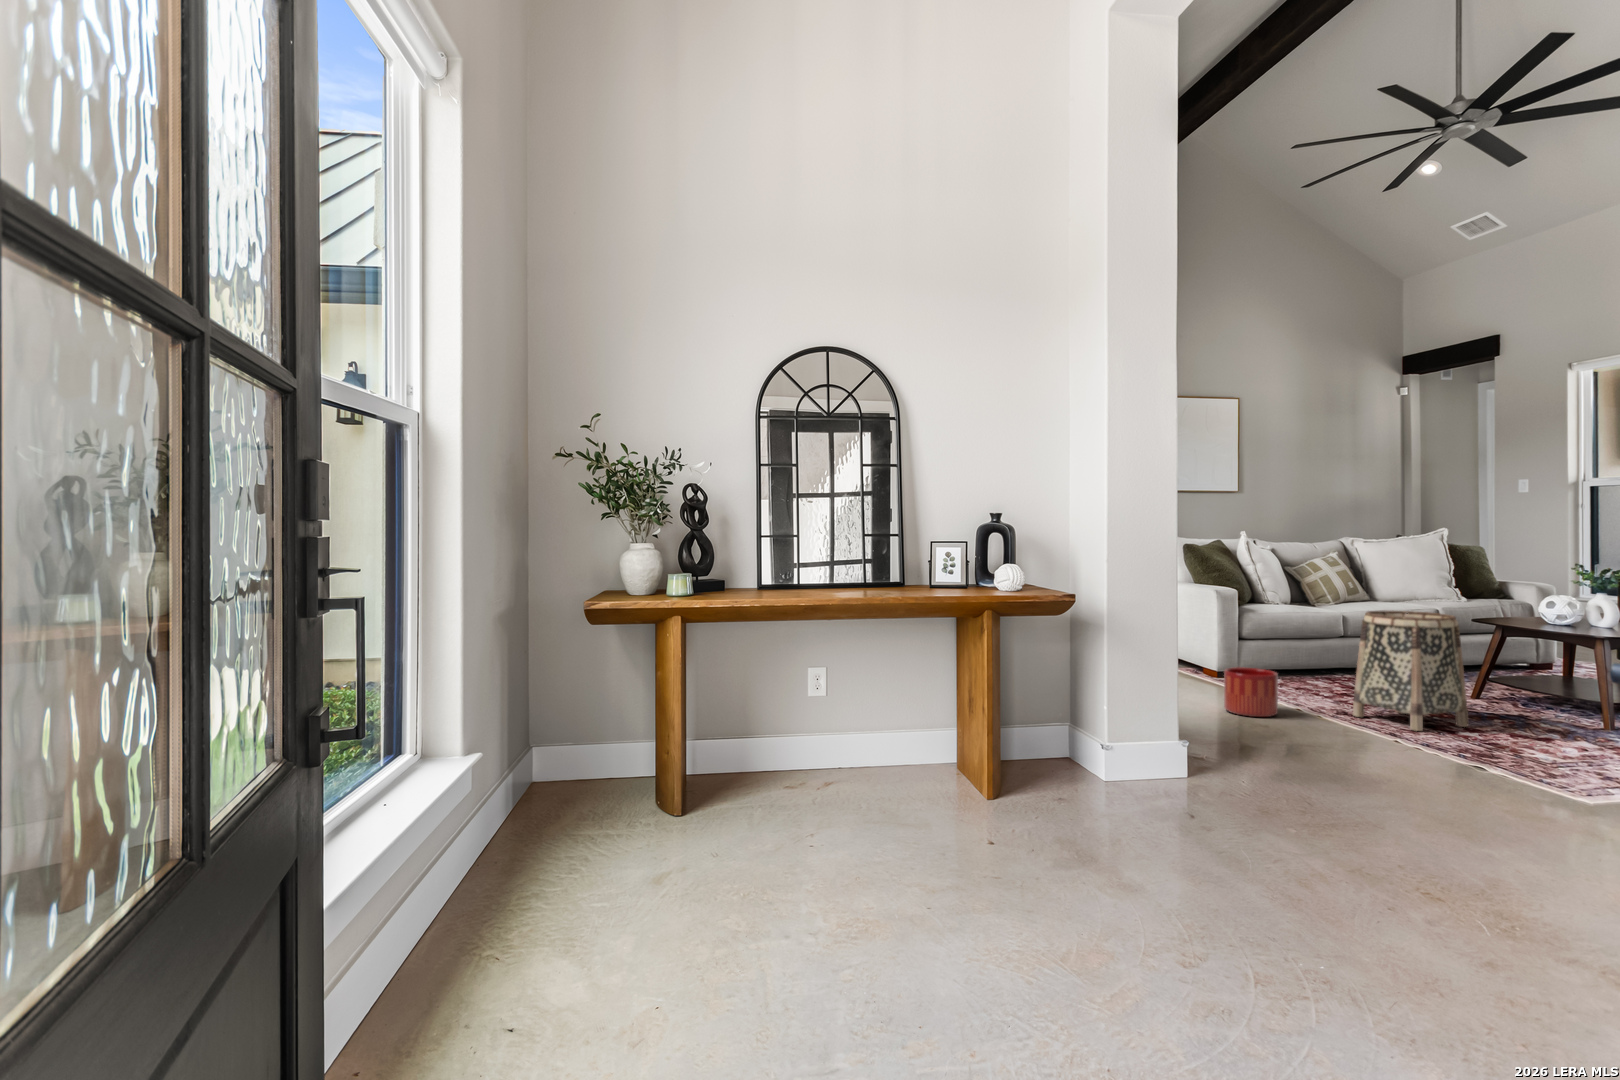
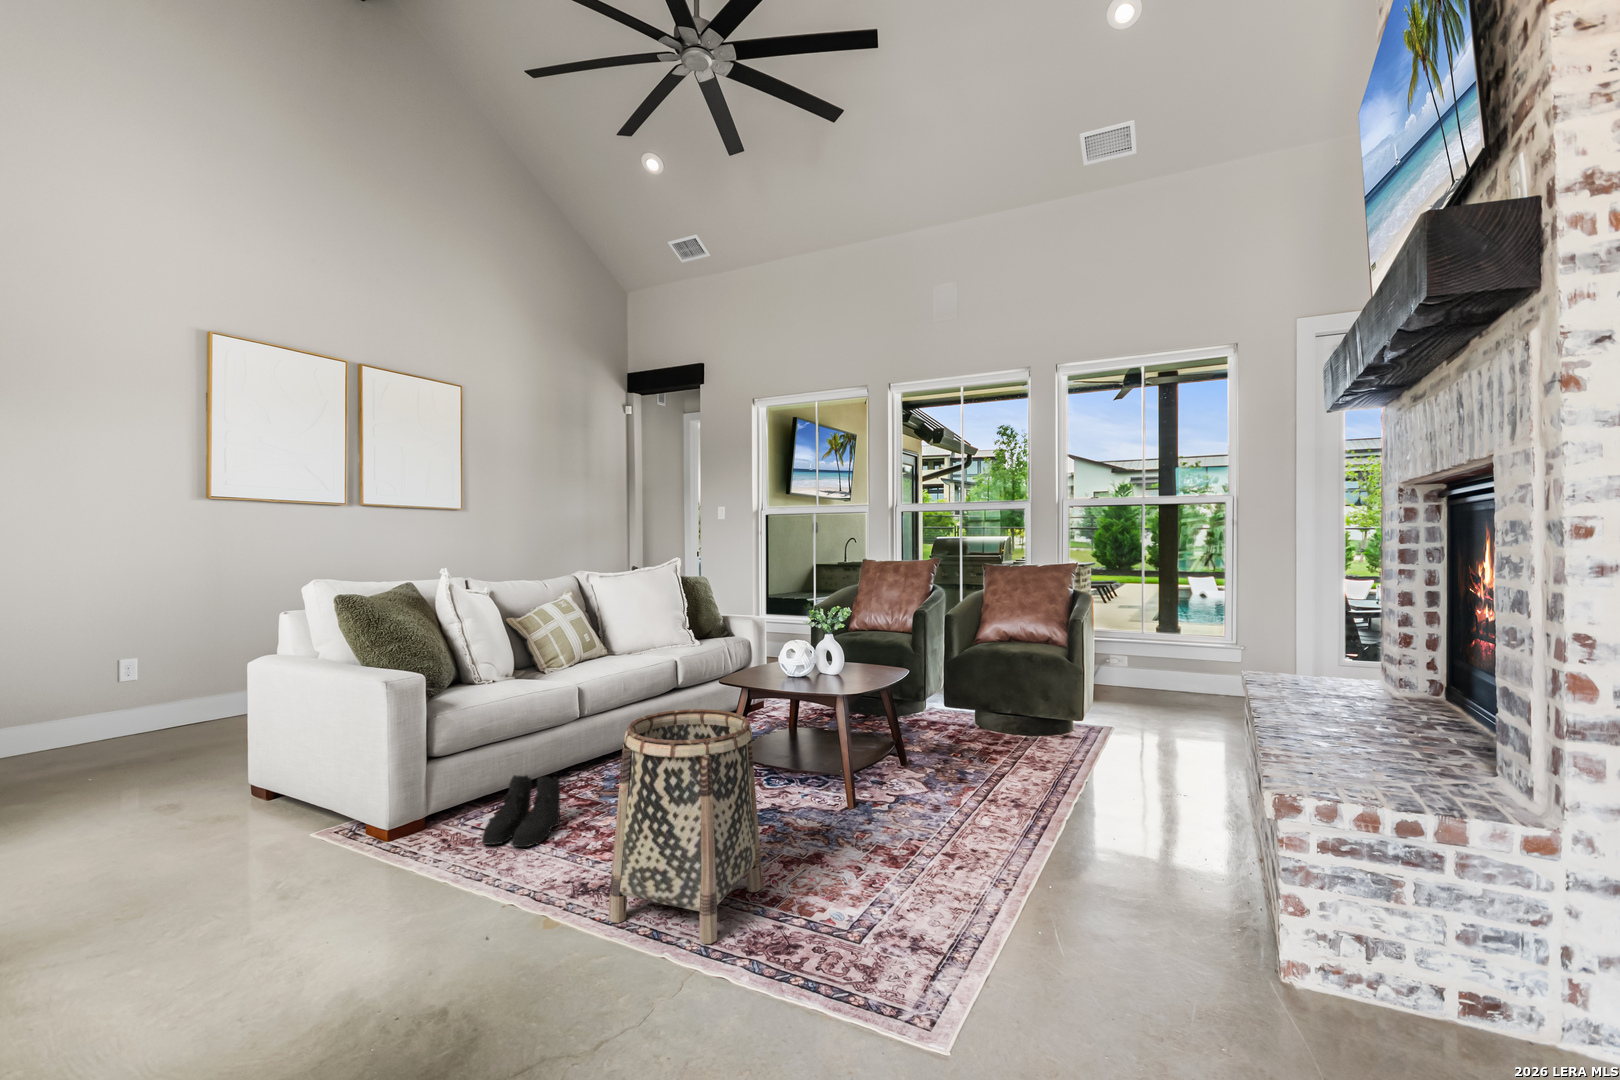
boots: none [1274,653,1325,691] -> present [482,775,560,847]
planter: present [1224,667,1278,717] -> none [356,882,477,1031]

